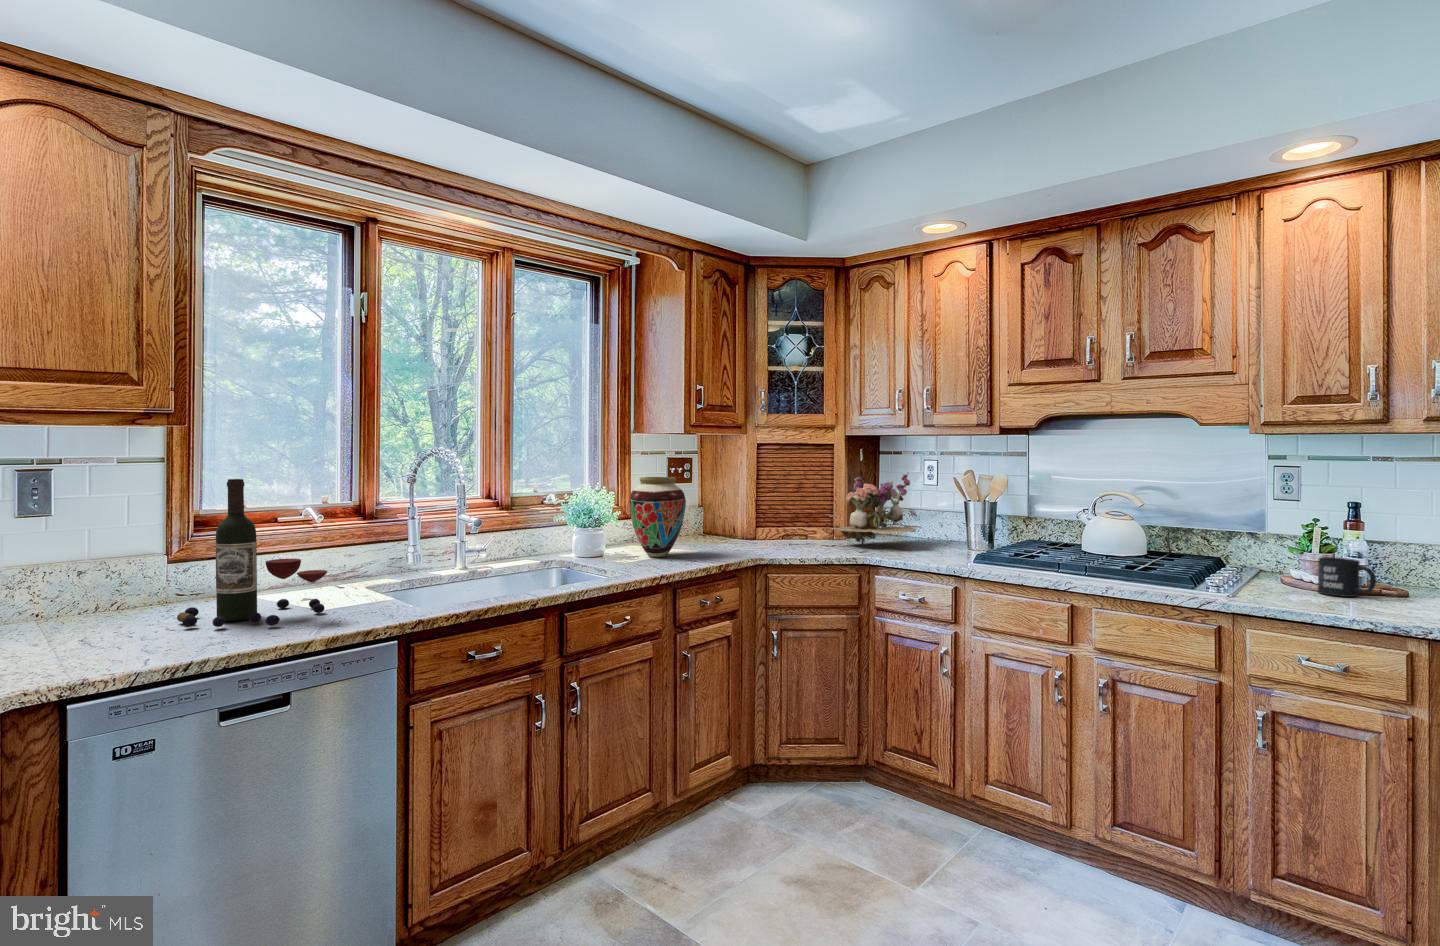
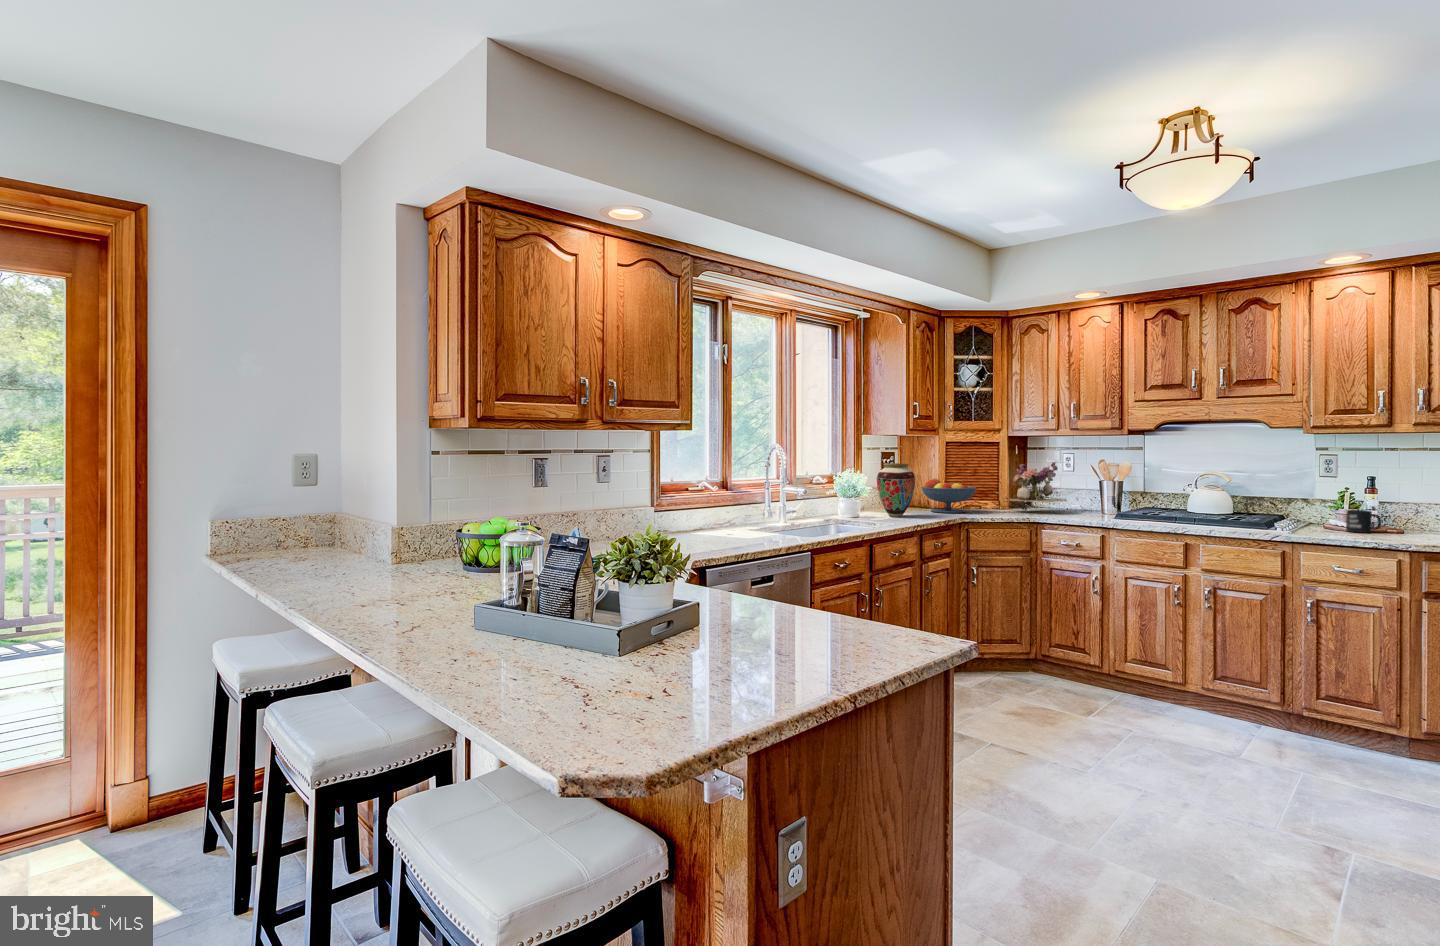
wine bottle: present [177,479,327,627] -> none [693,460,776,541]
fruit bowl: none [714,498,790,548] -> present [921,479,976,513]

